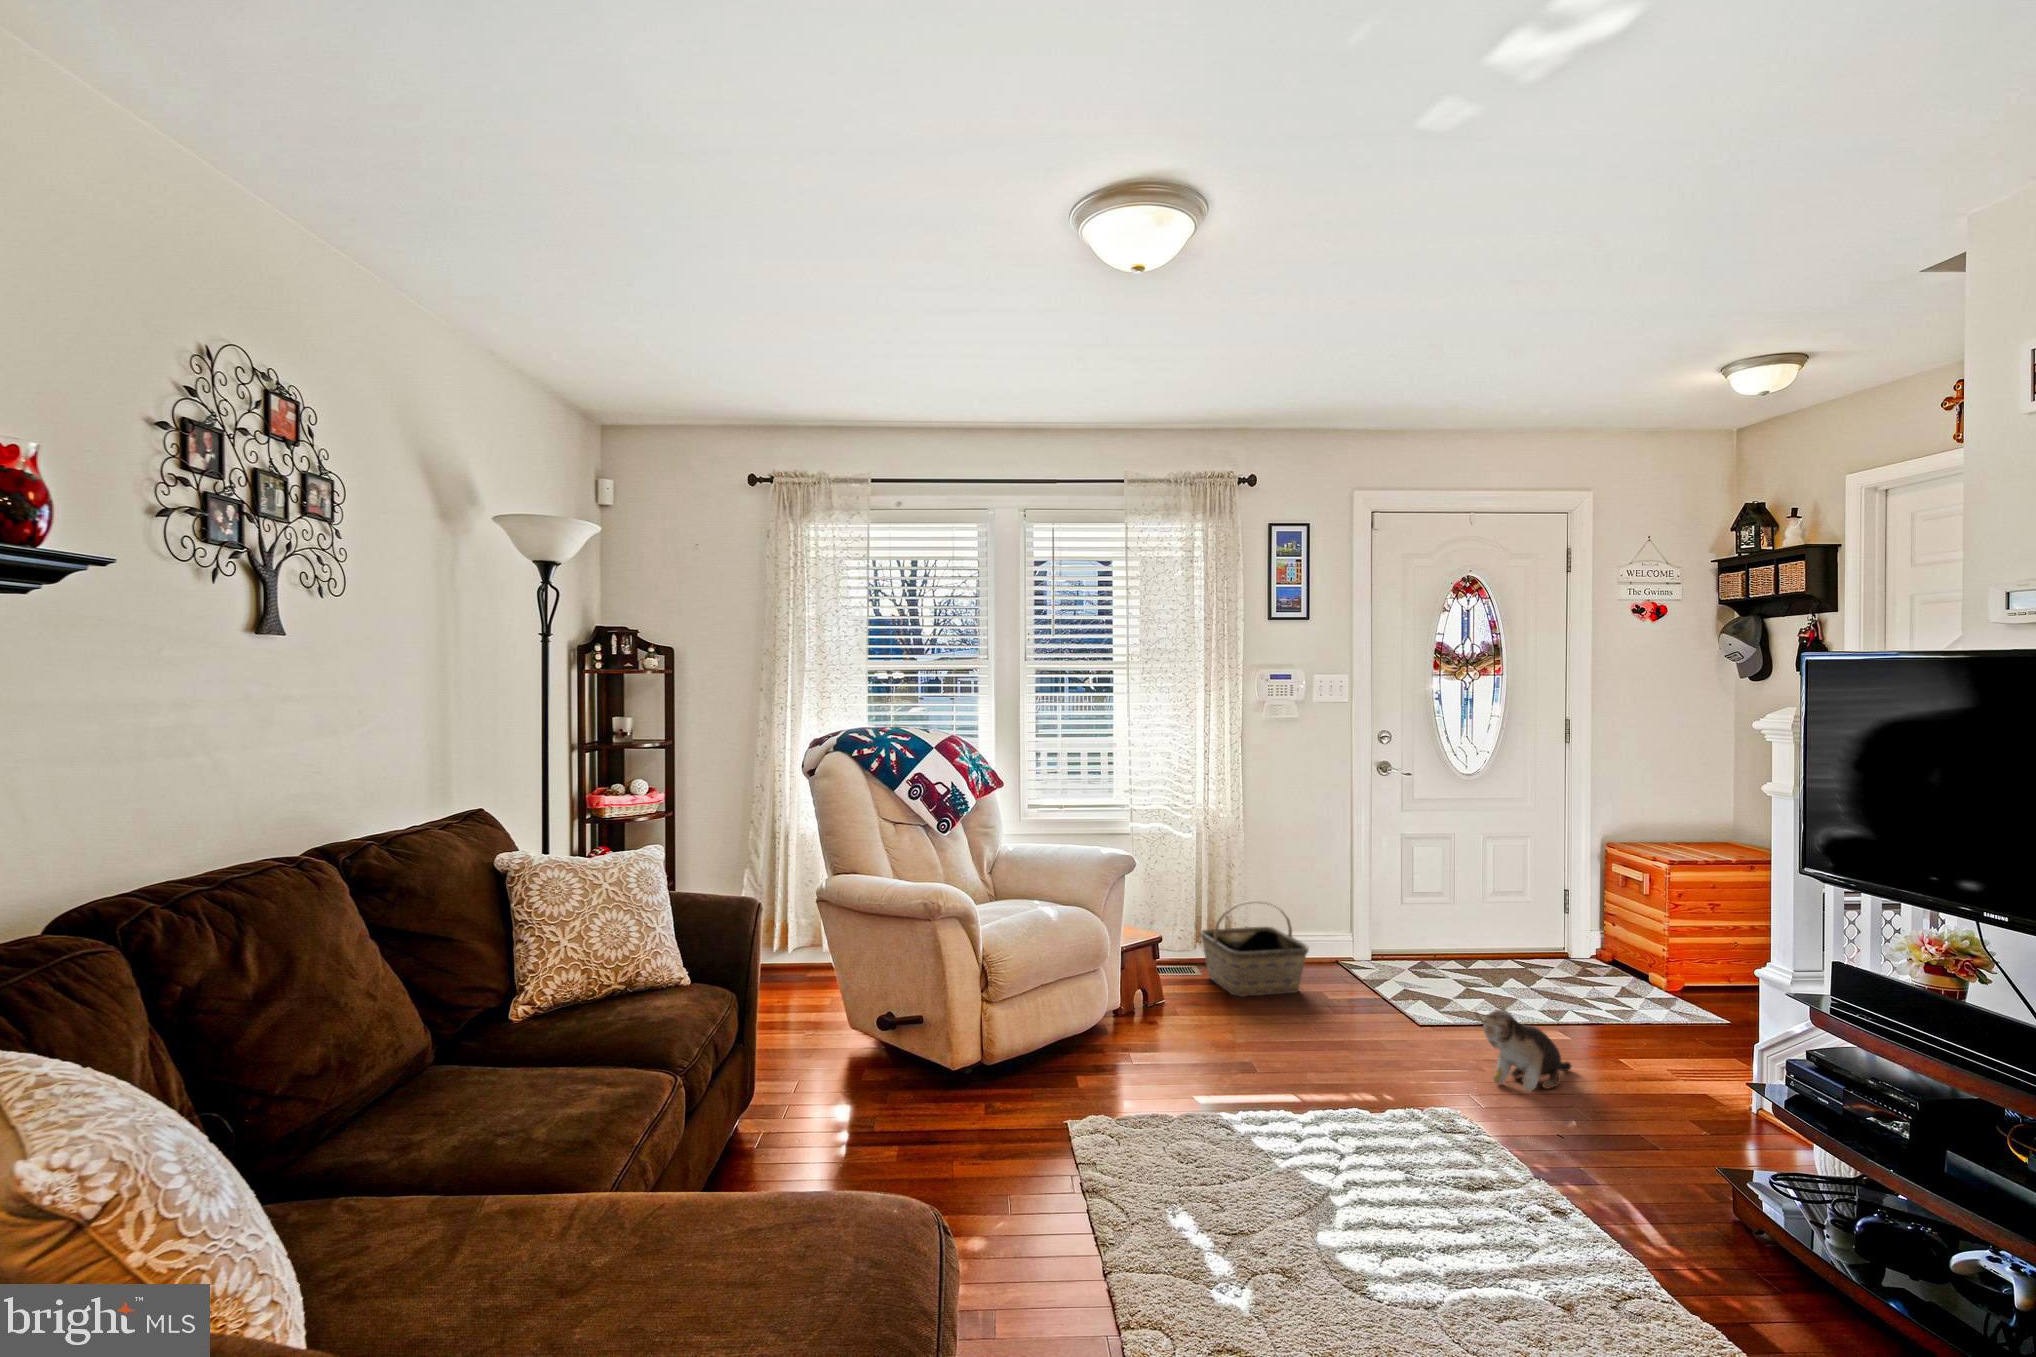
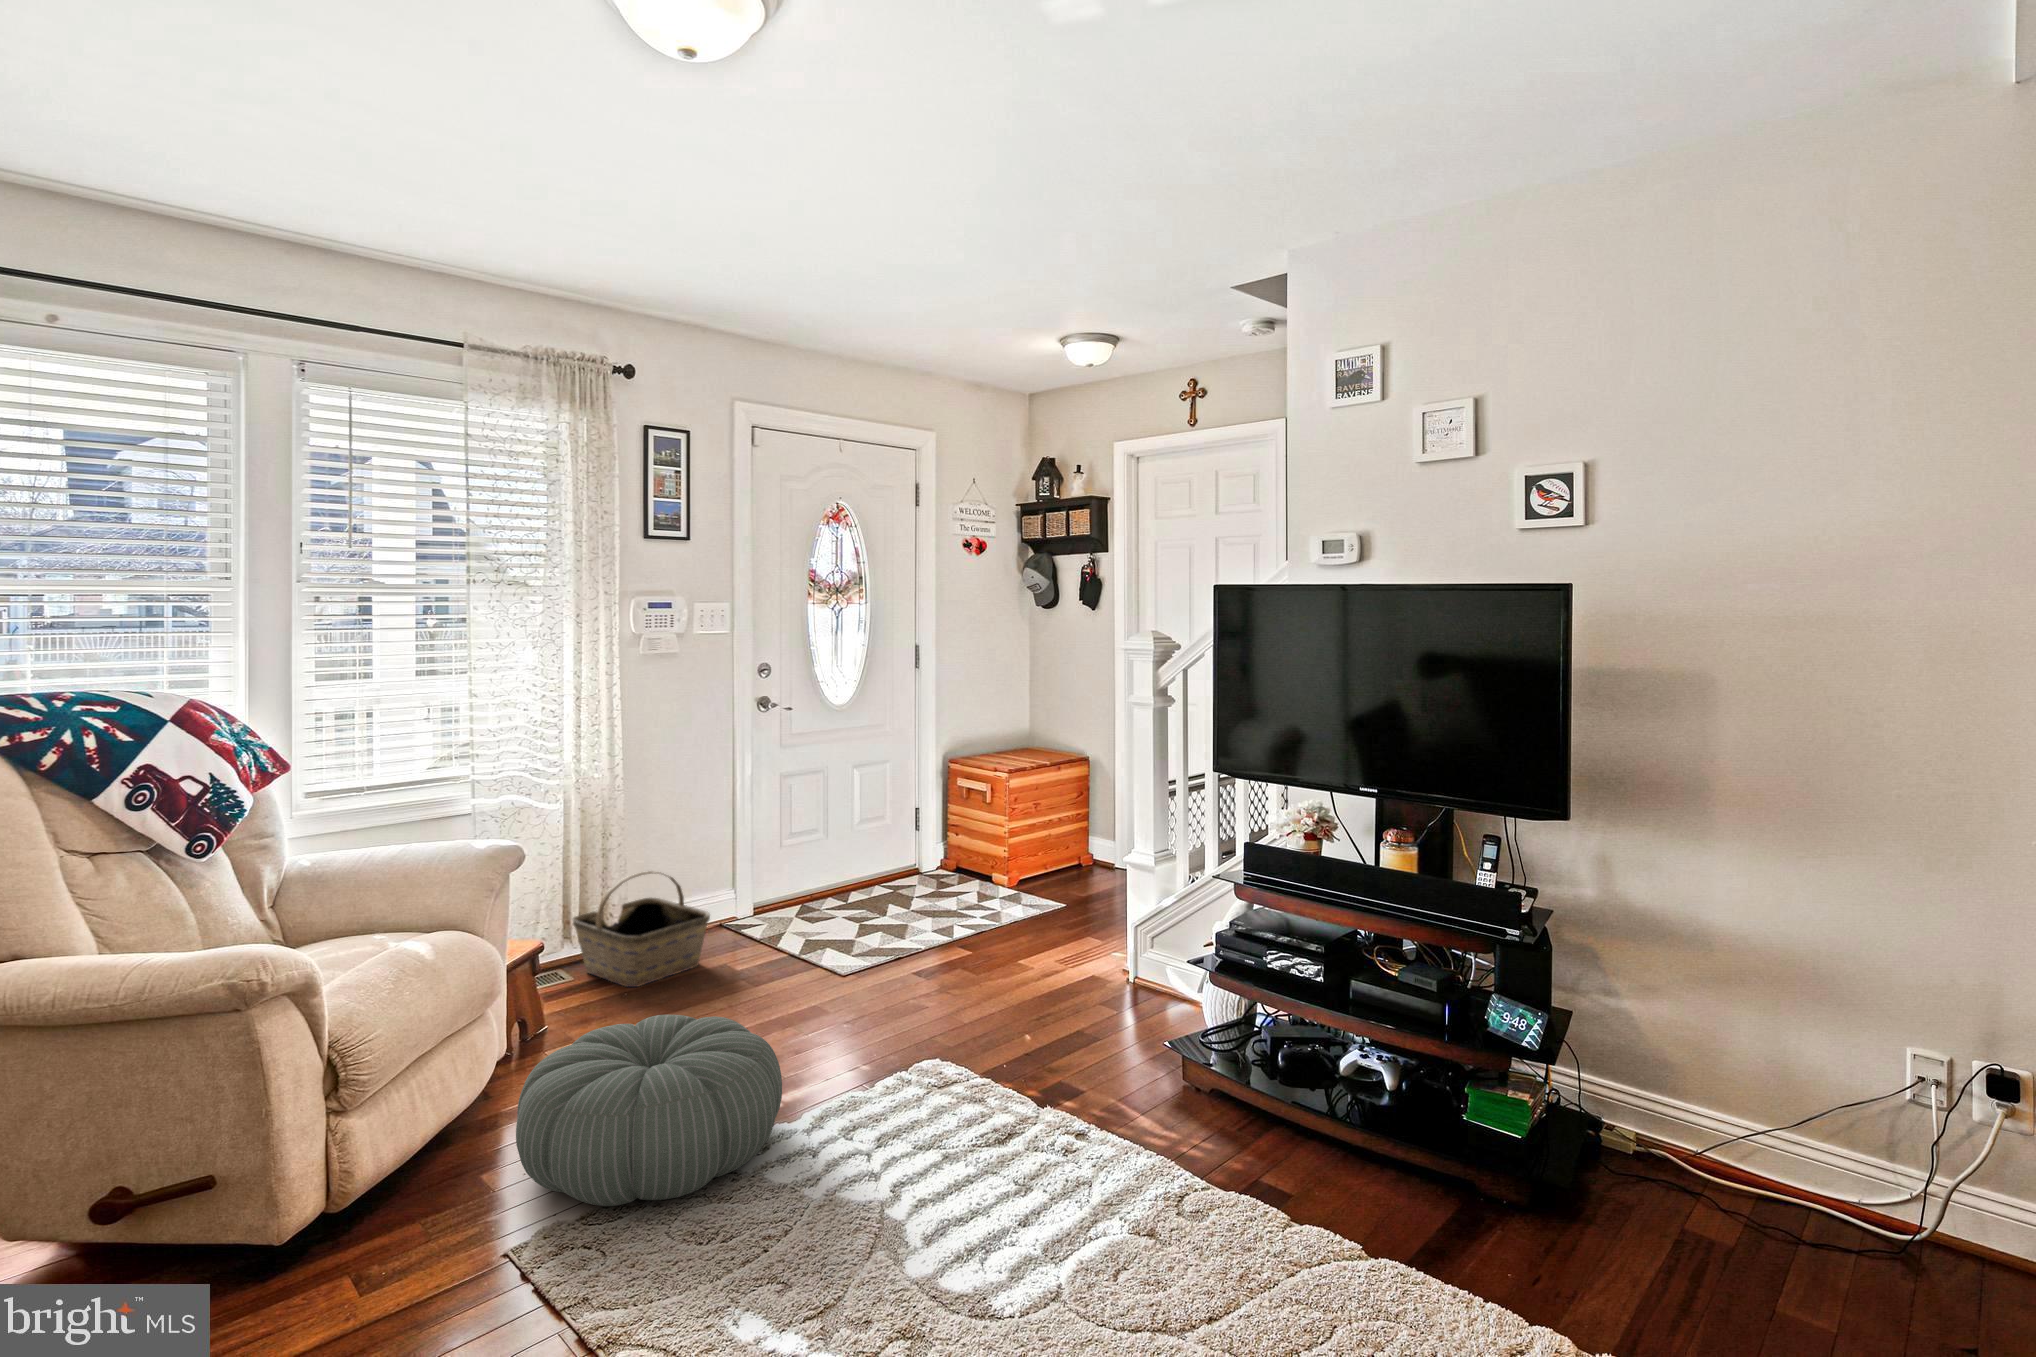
pouf: none [1085,1001,1287,1135] -> present [516,1015,782,1206]
plush toy: present [1475,1010,1572,1091] -> none [932,943,998,1017]

